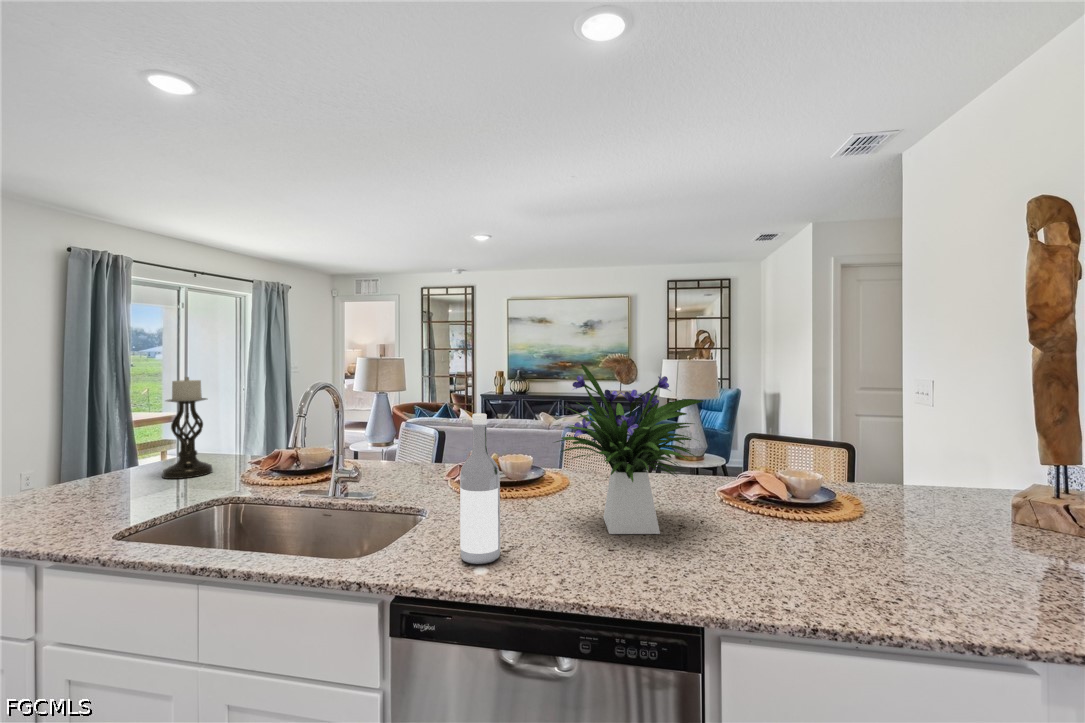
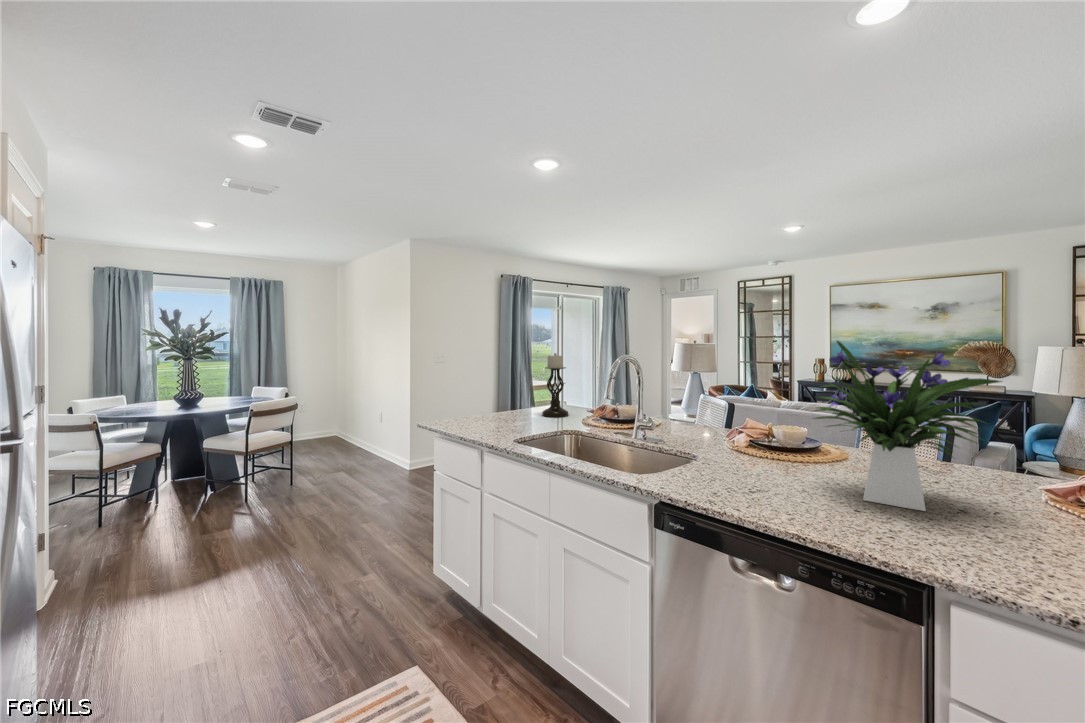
wine bottle: present [460,413,500,564] -> none [711,379,745,495]

